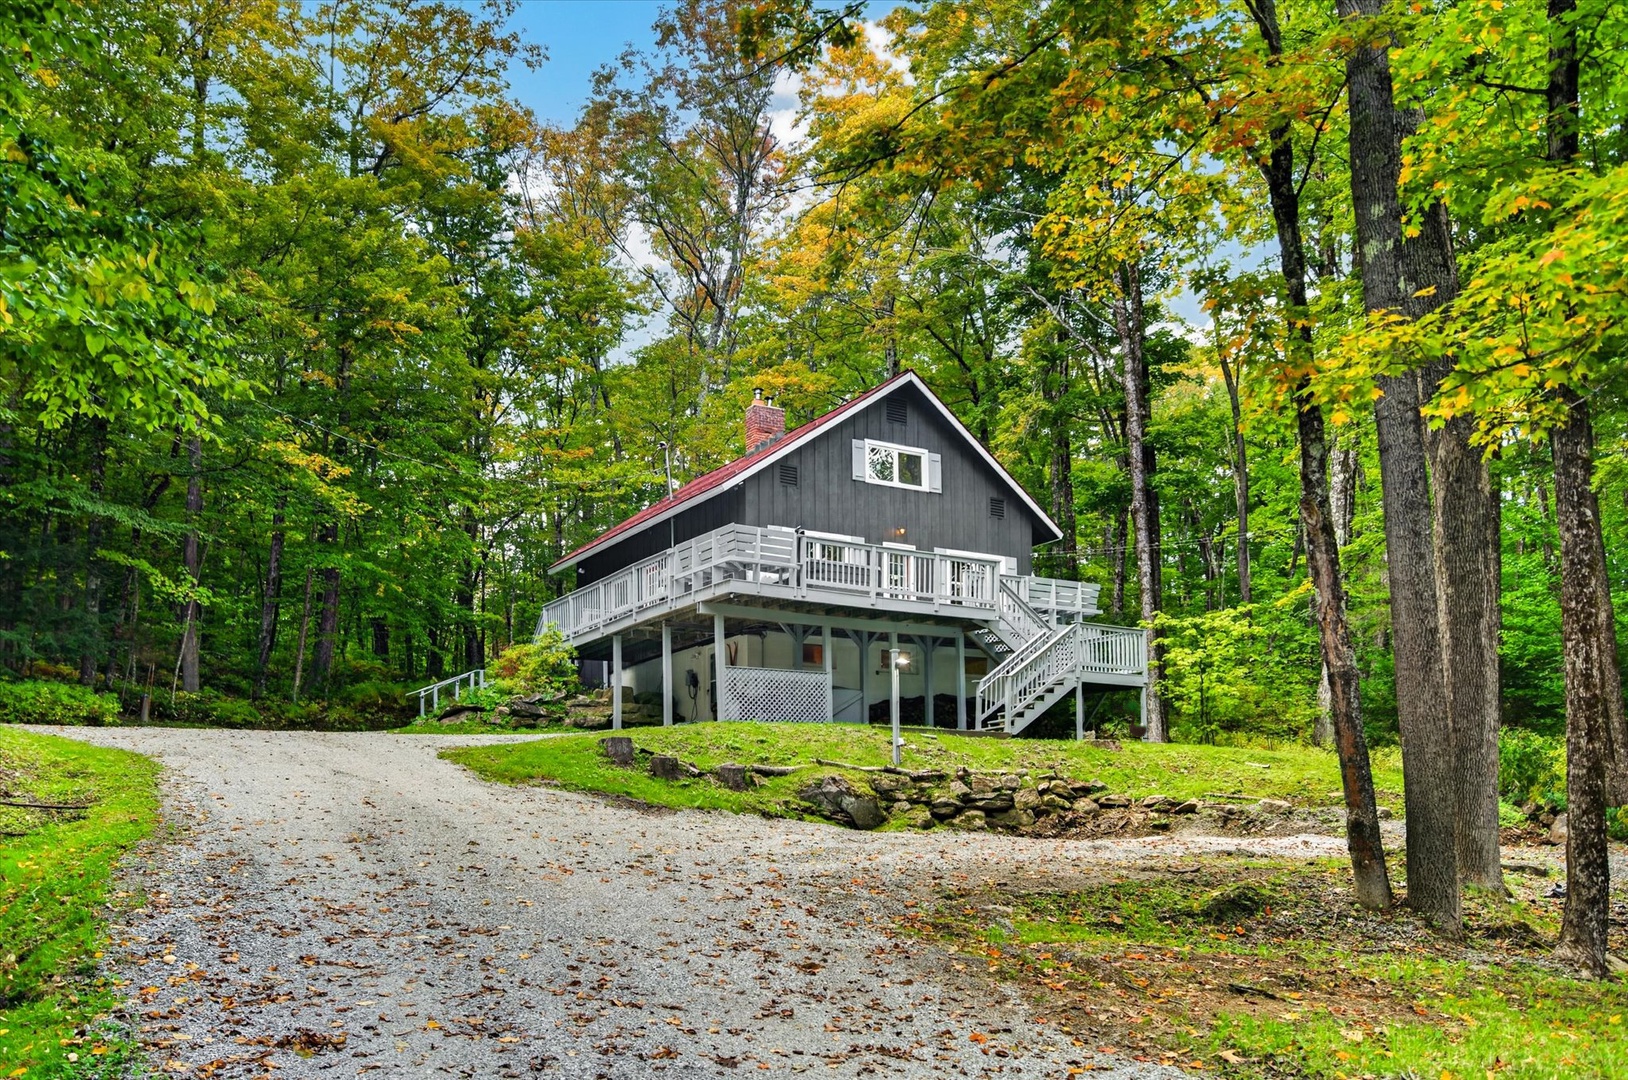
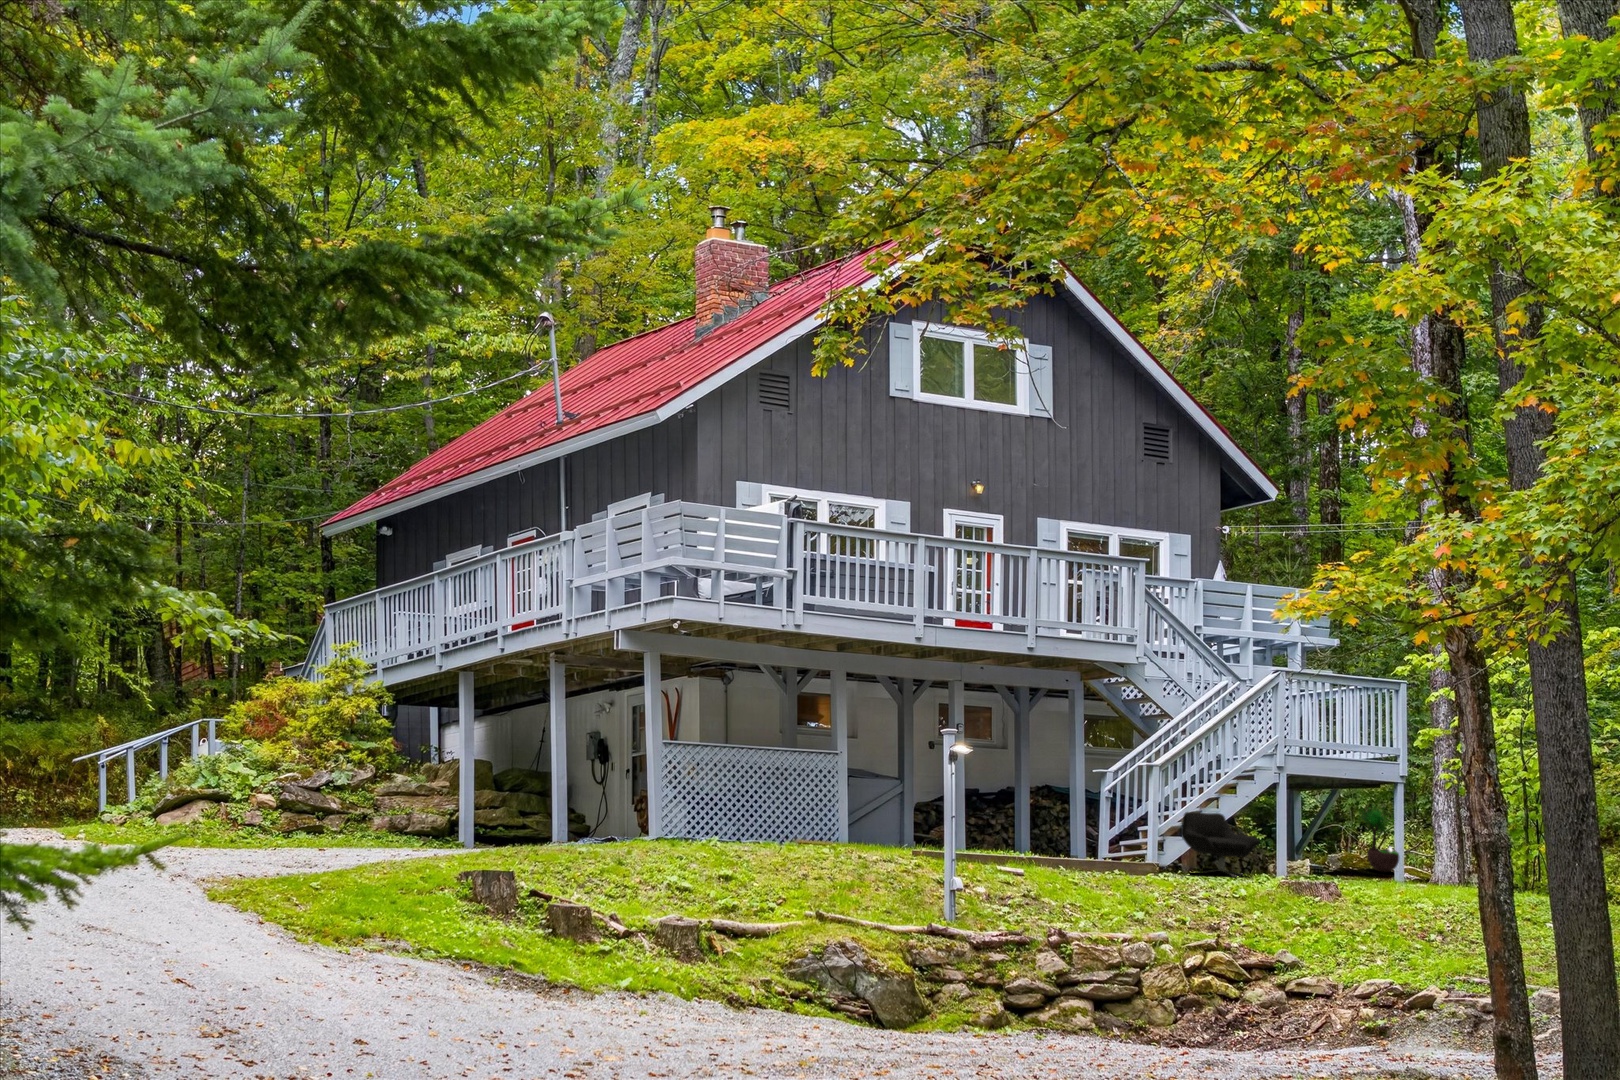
lounge chair: none [1024,704,1070,740] -> present [1181,812,1260,873]

